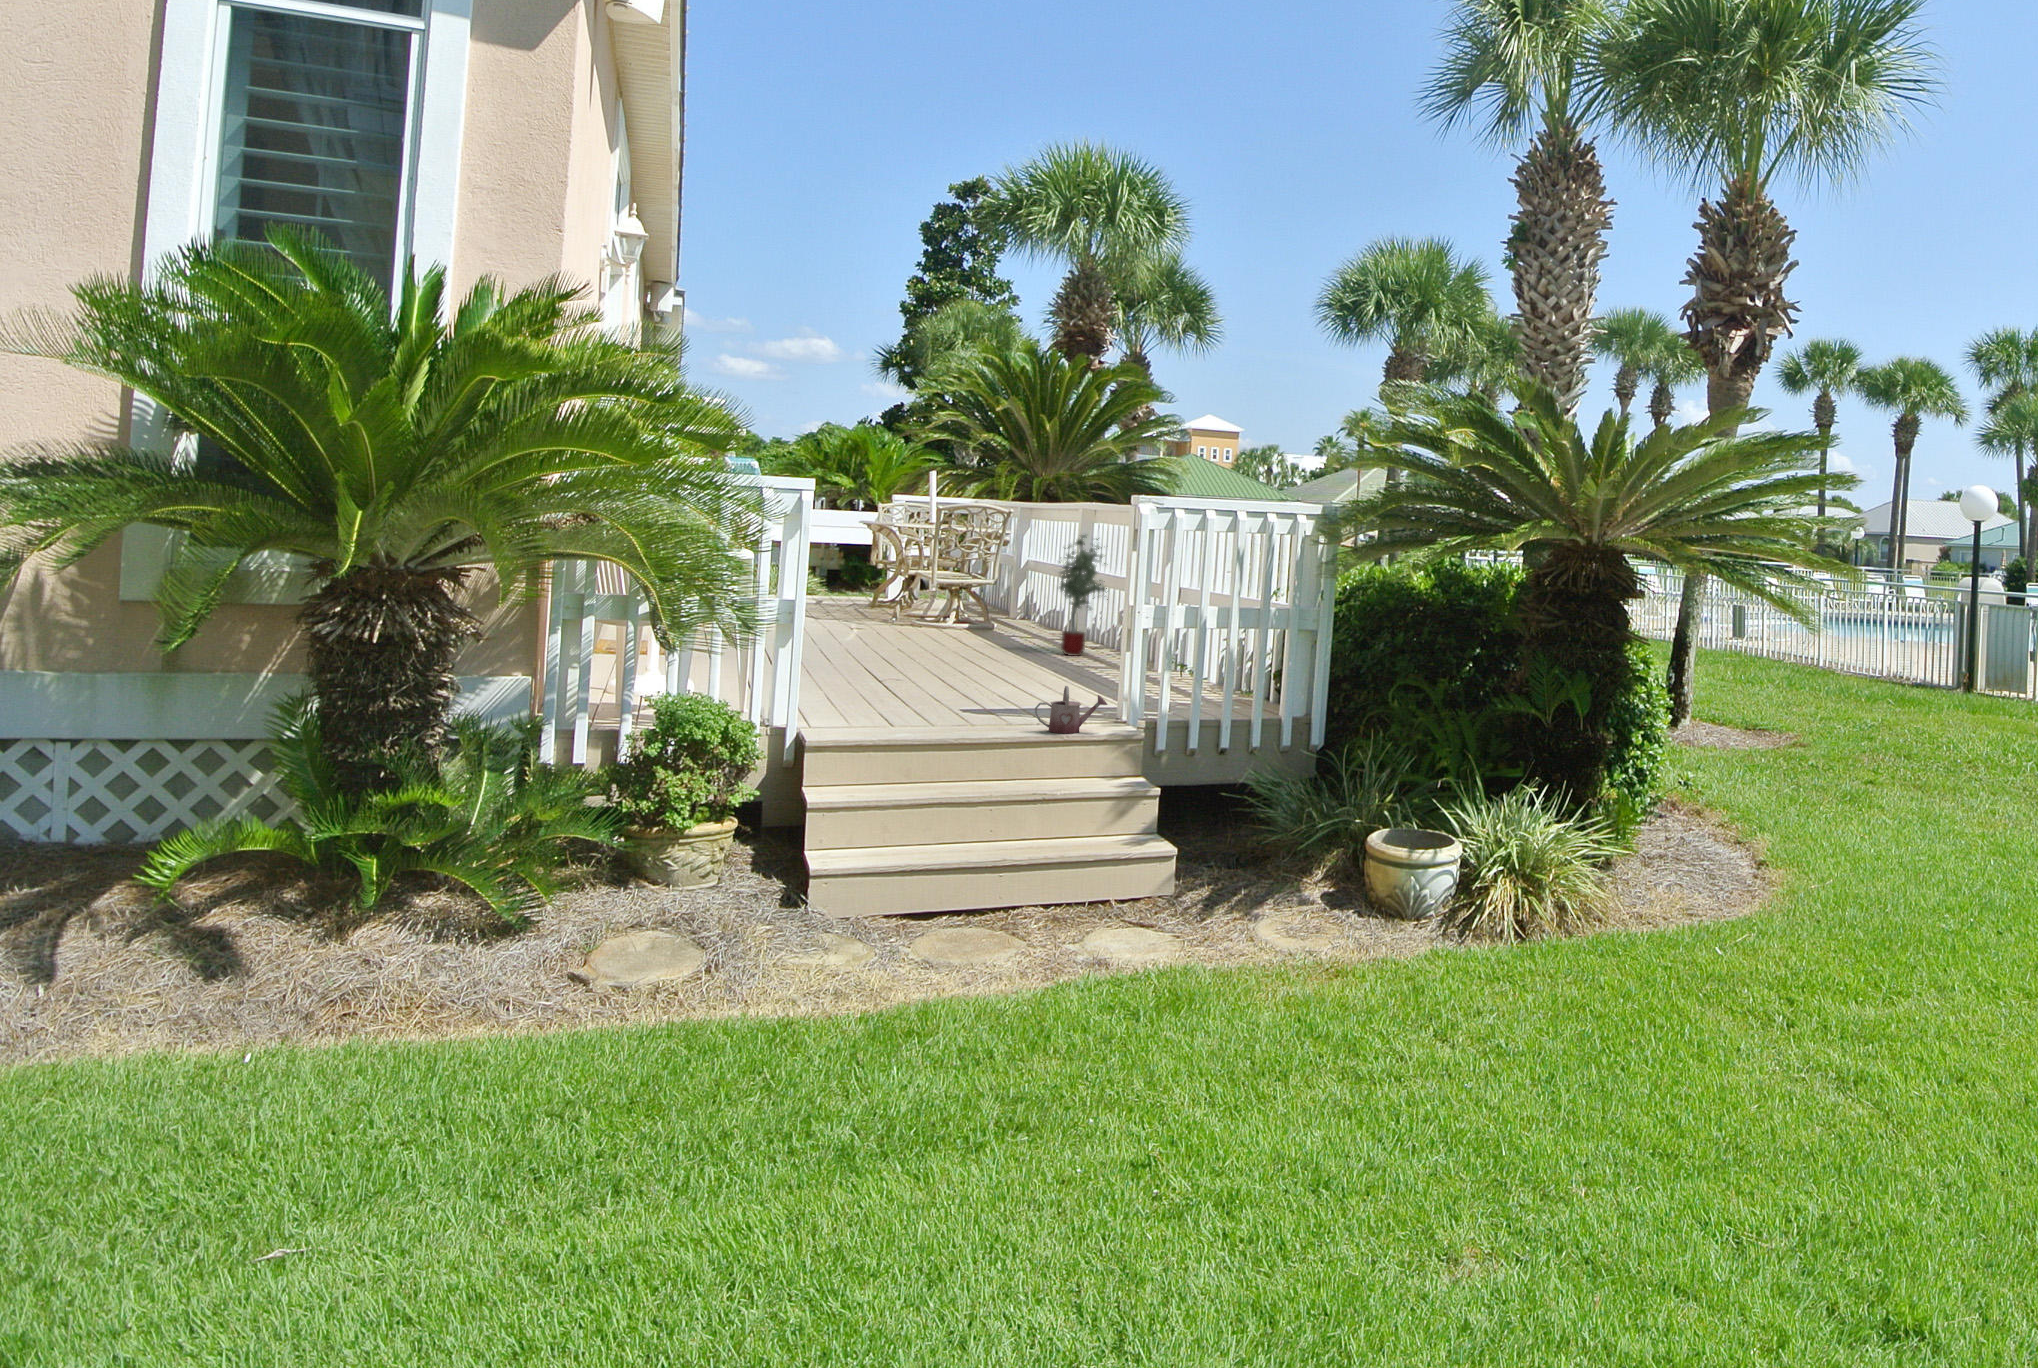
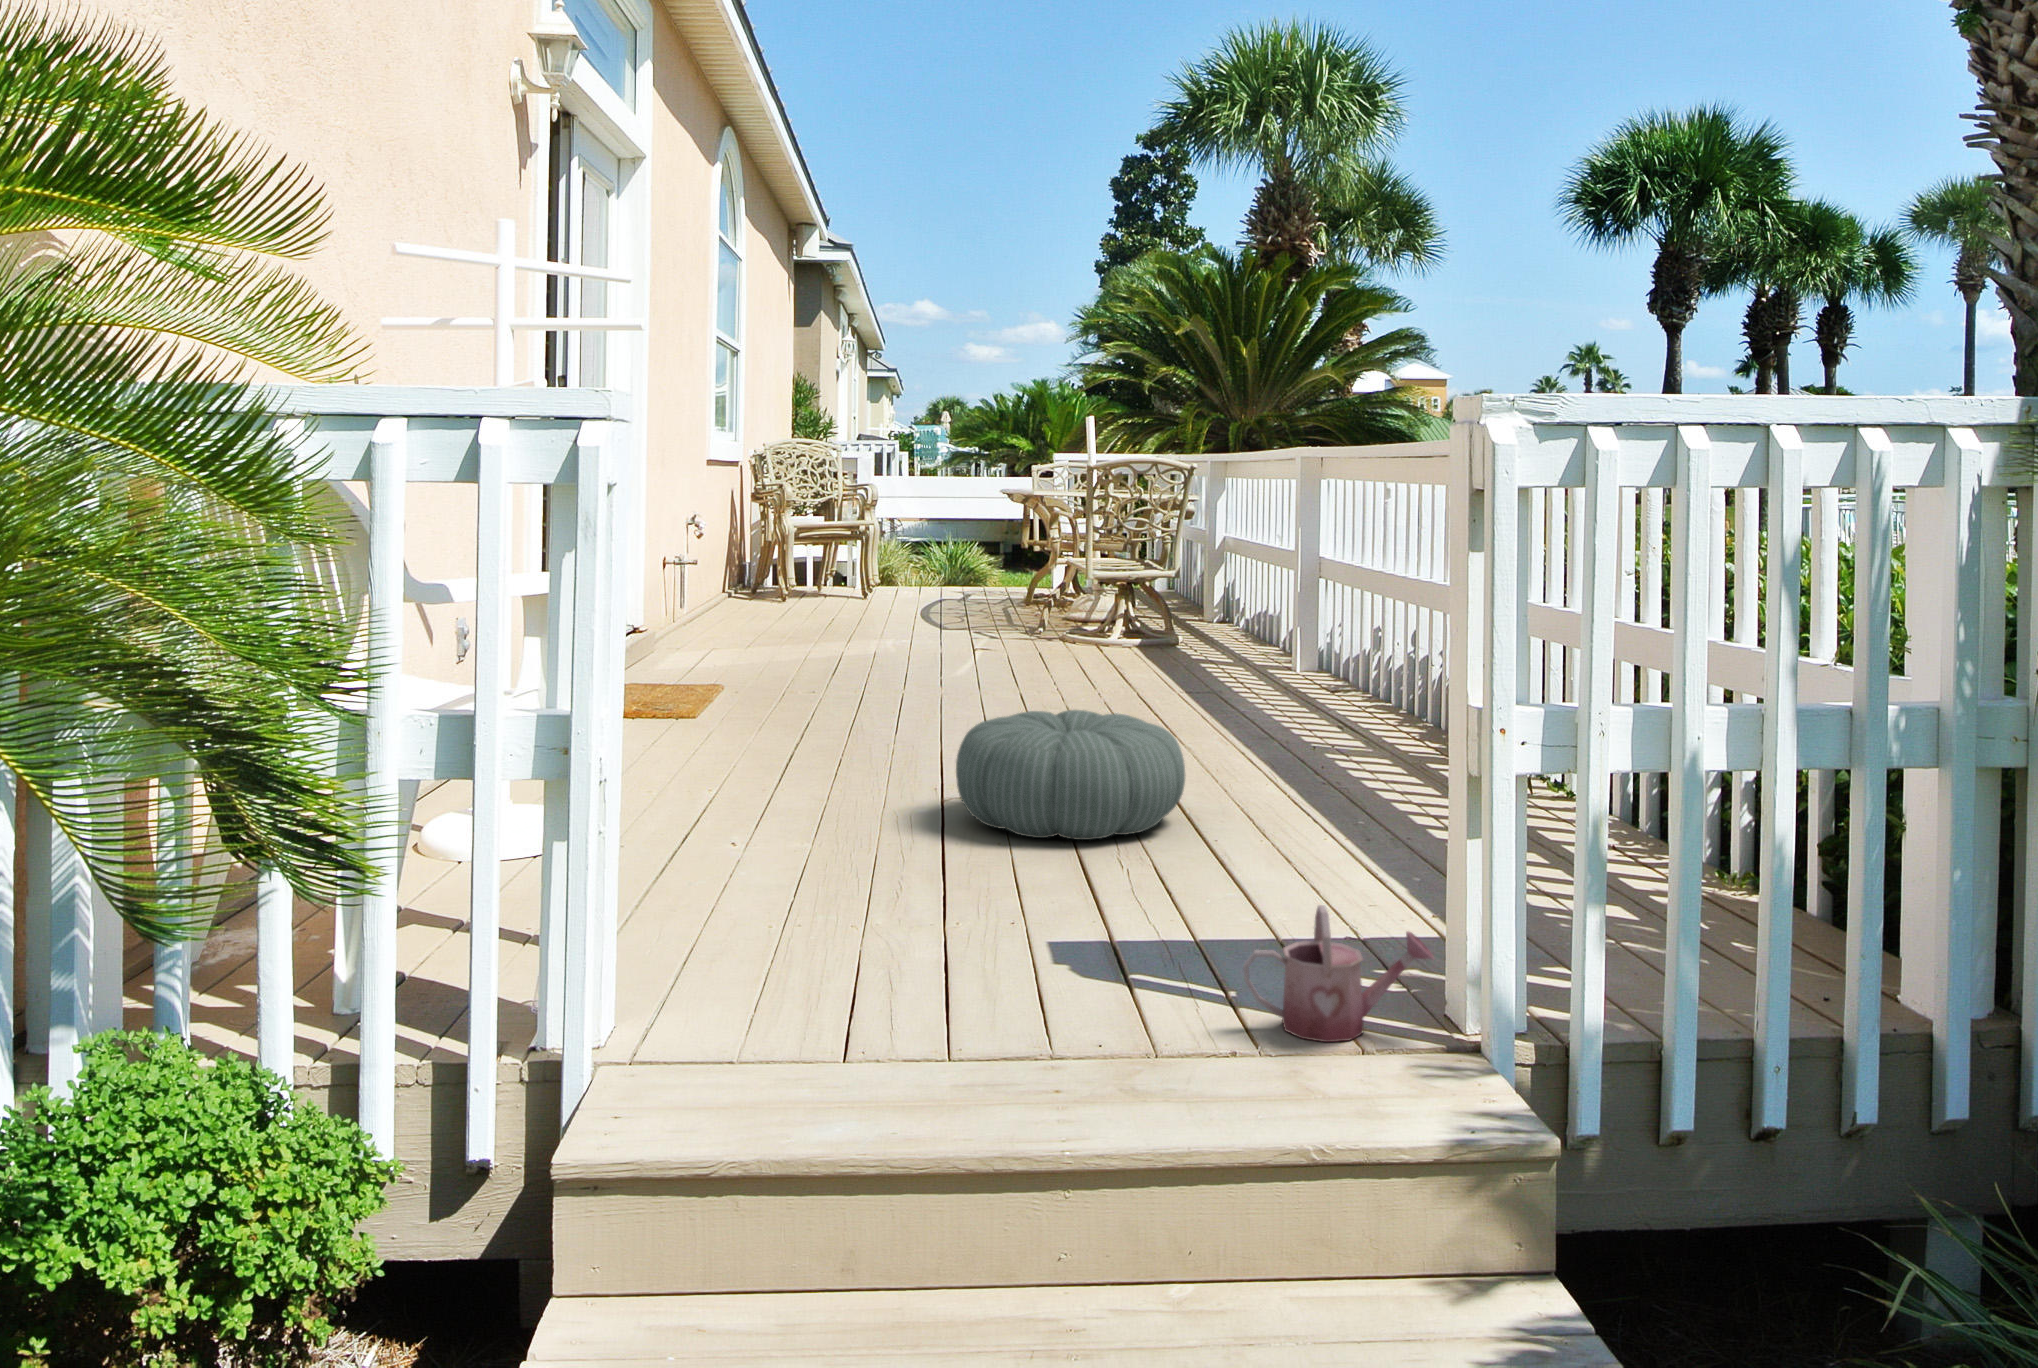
potted tree: present [1059,535,1108,656] -> none [1267,497,1389,713]
pouf: none [888,635,1007,692] -> present [956,710,1185,840]

